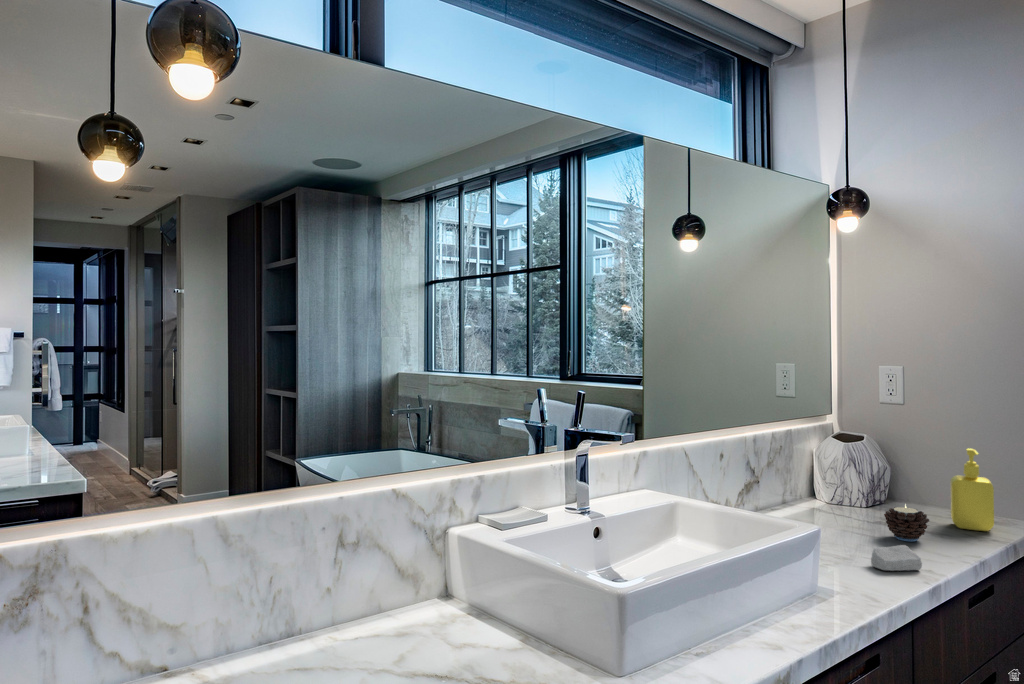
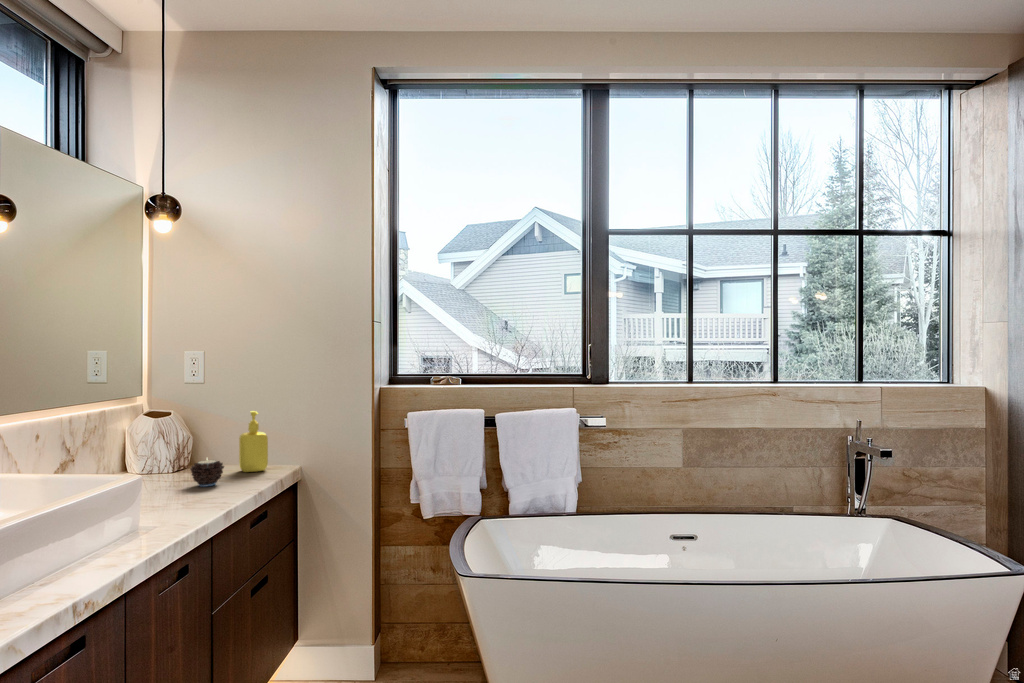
soap bar: present [871,545,922,571] -> none [181,484,220,506]

